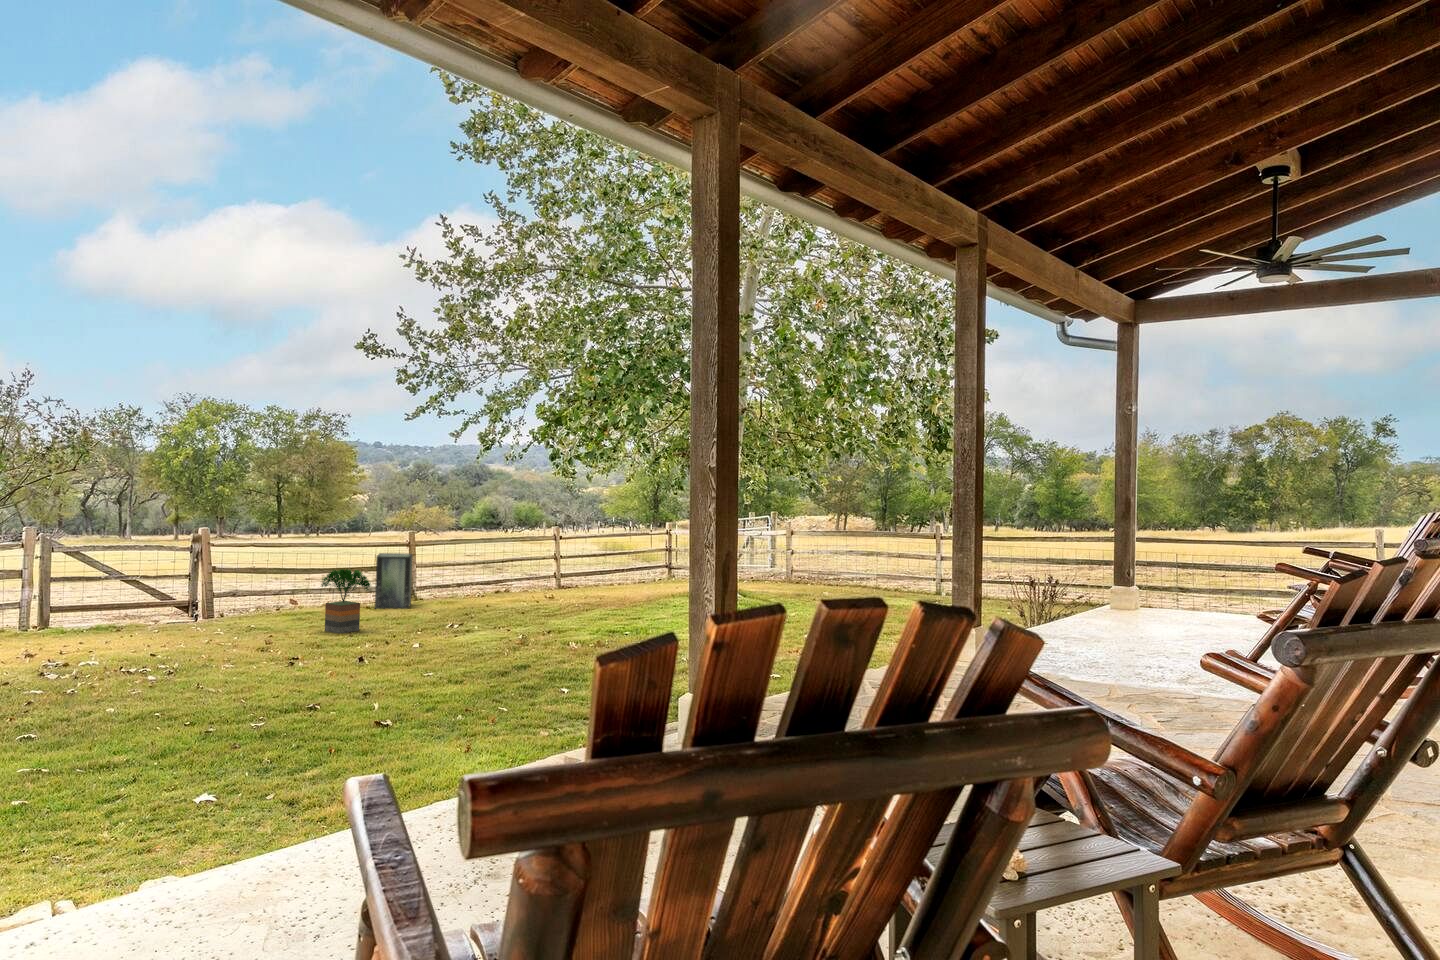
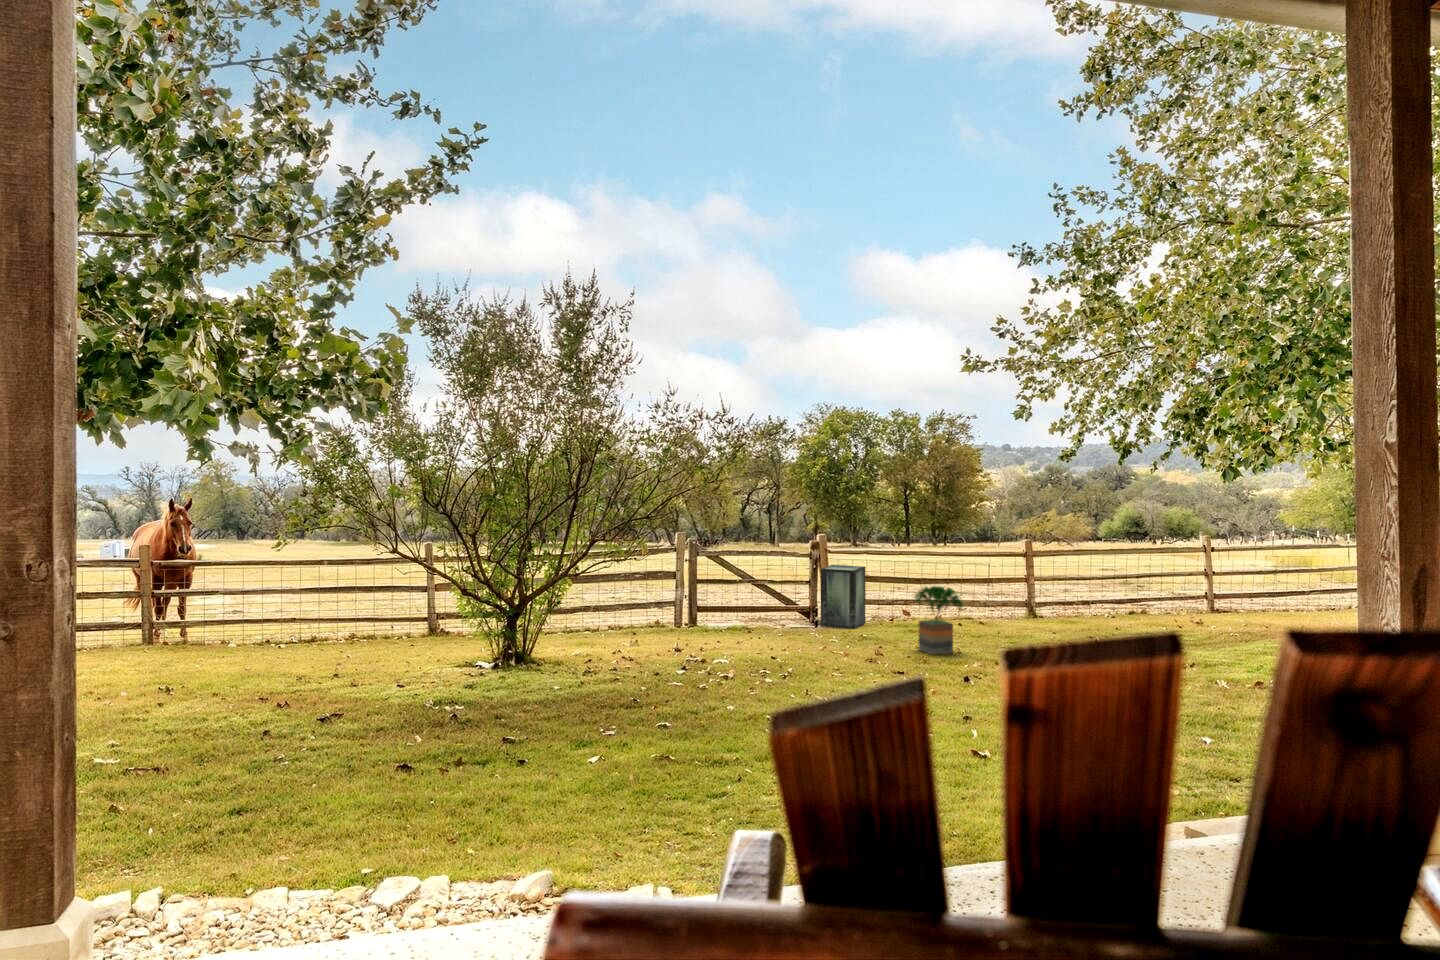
storage box: present [375,553,412,609] -> present [821,565,865,629]

